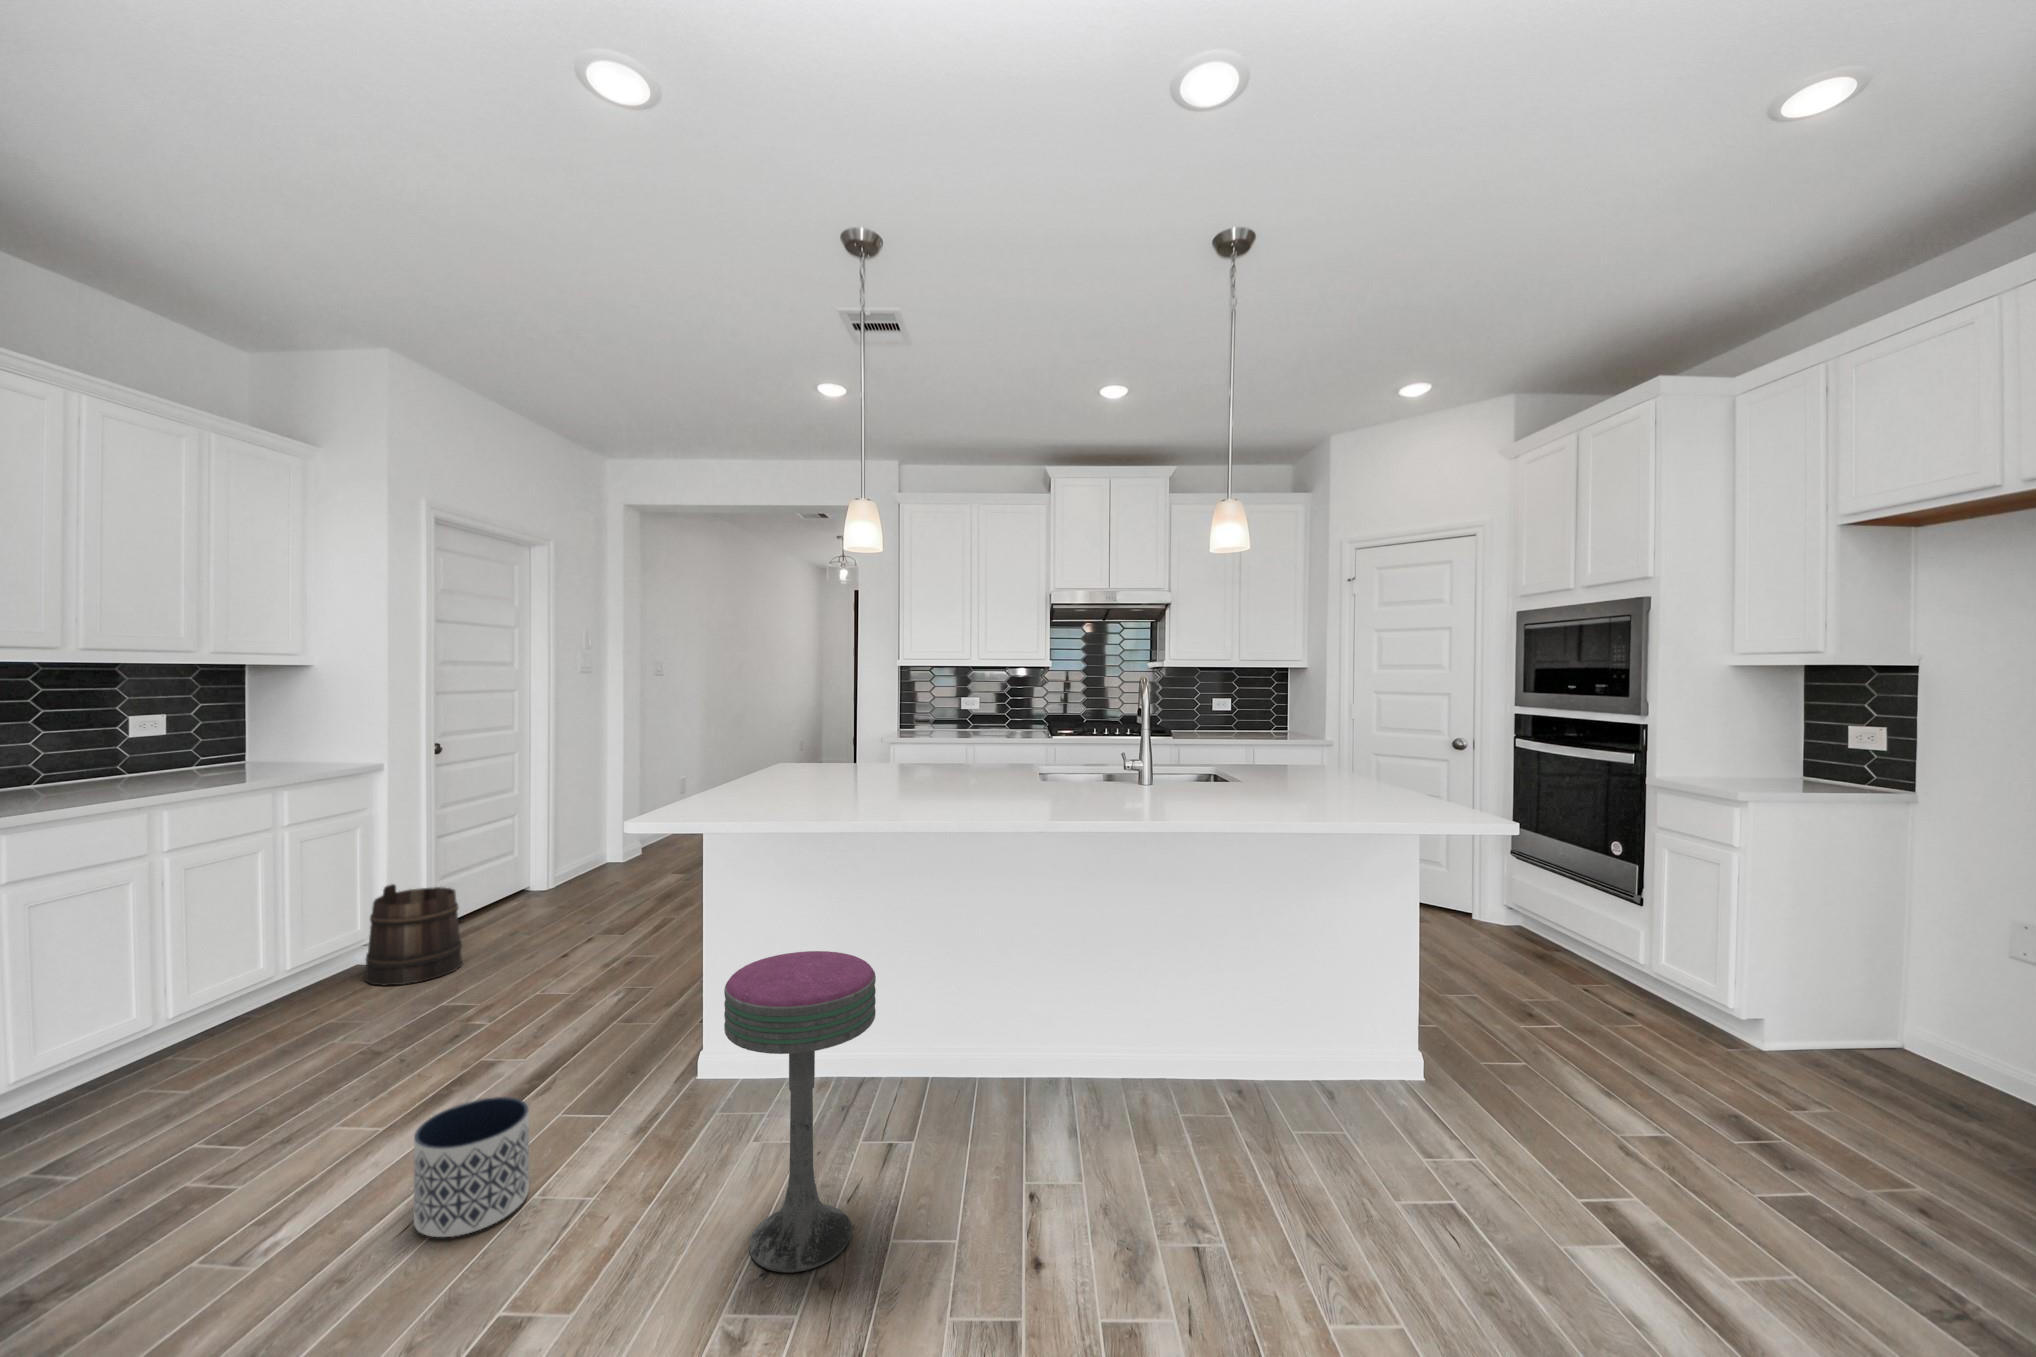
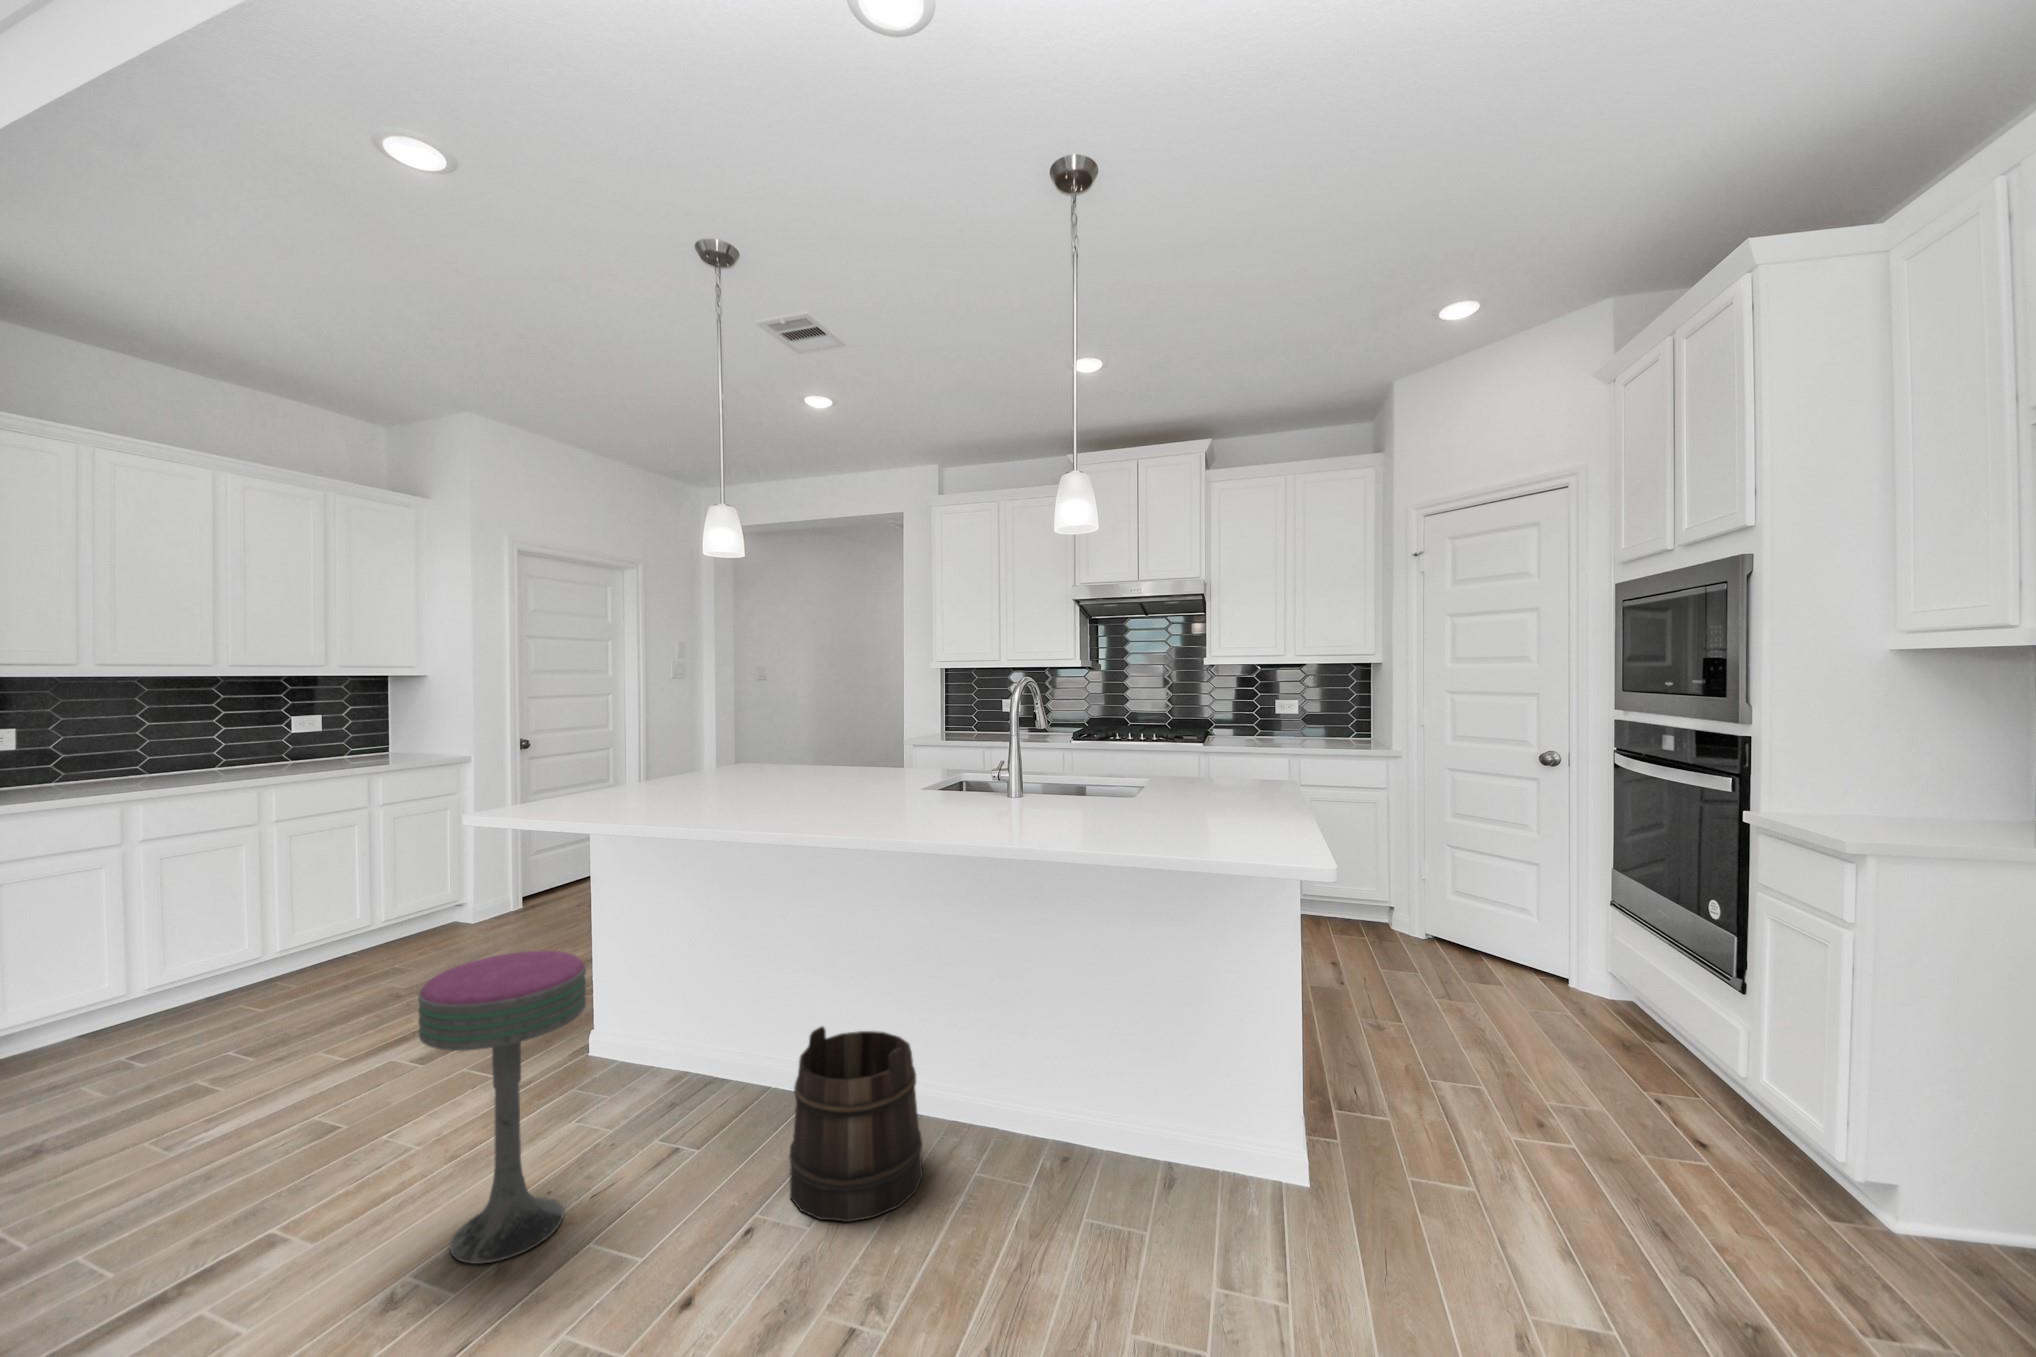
bucket: present [365,884,462,986] -> present [789,1027,923,1222]
planter: present [414,1097,529,1237] -> none [259,1053,369,1170]

